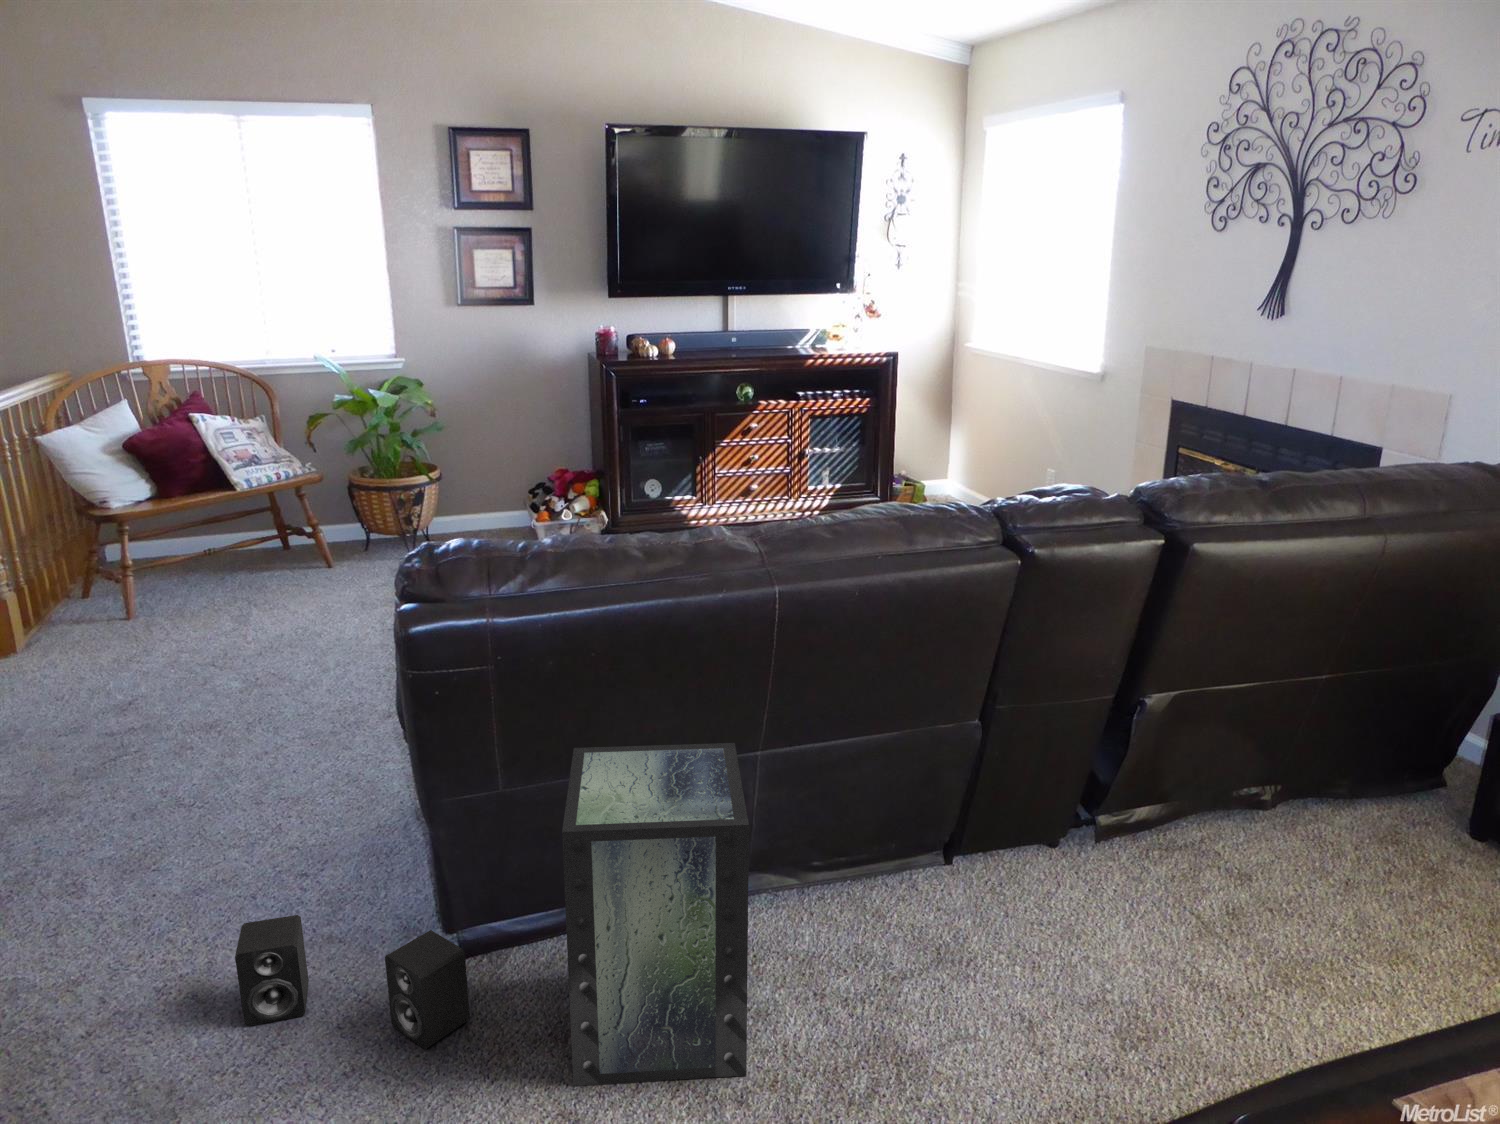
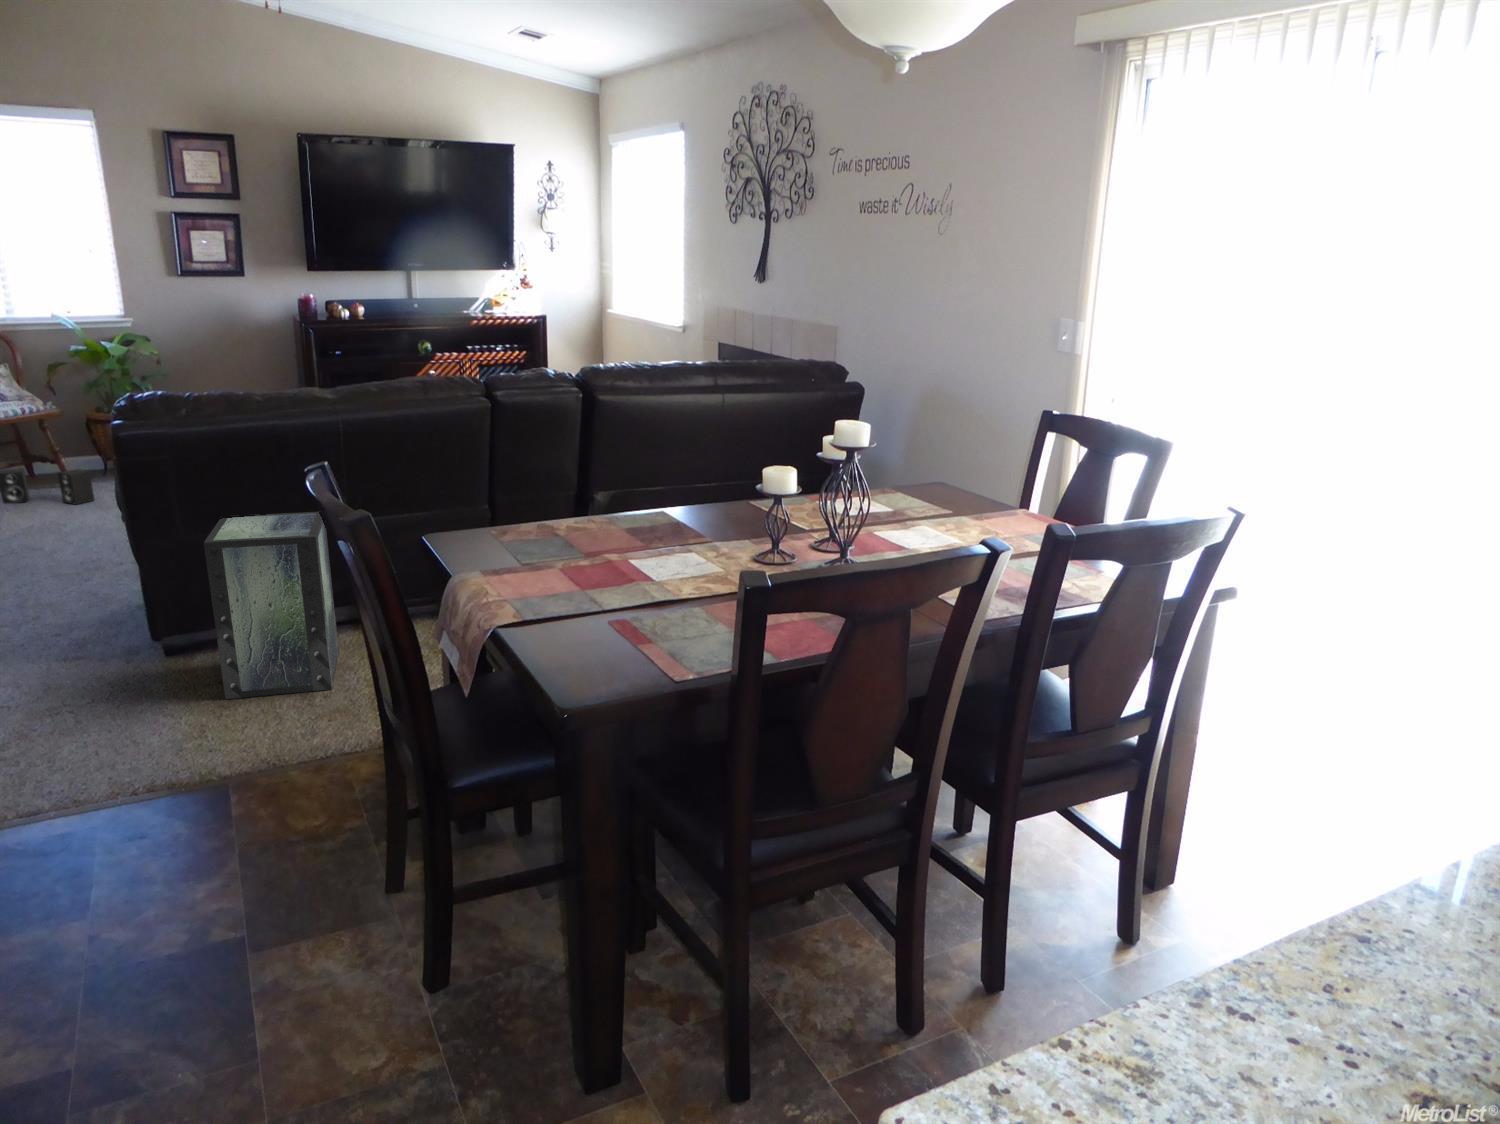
speaker: present [235,915,470,1050] -> present [0,468,94,504]

